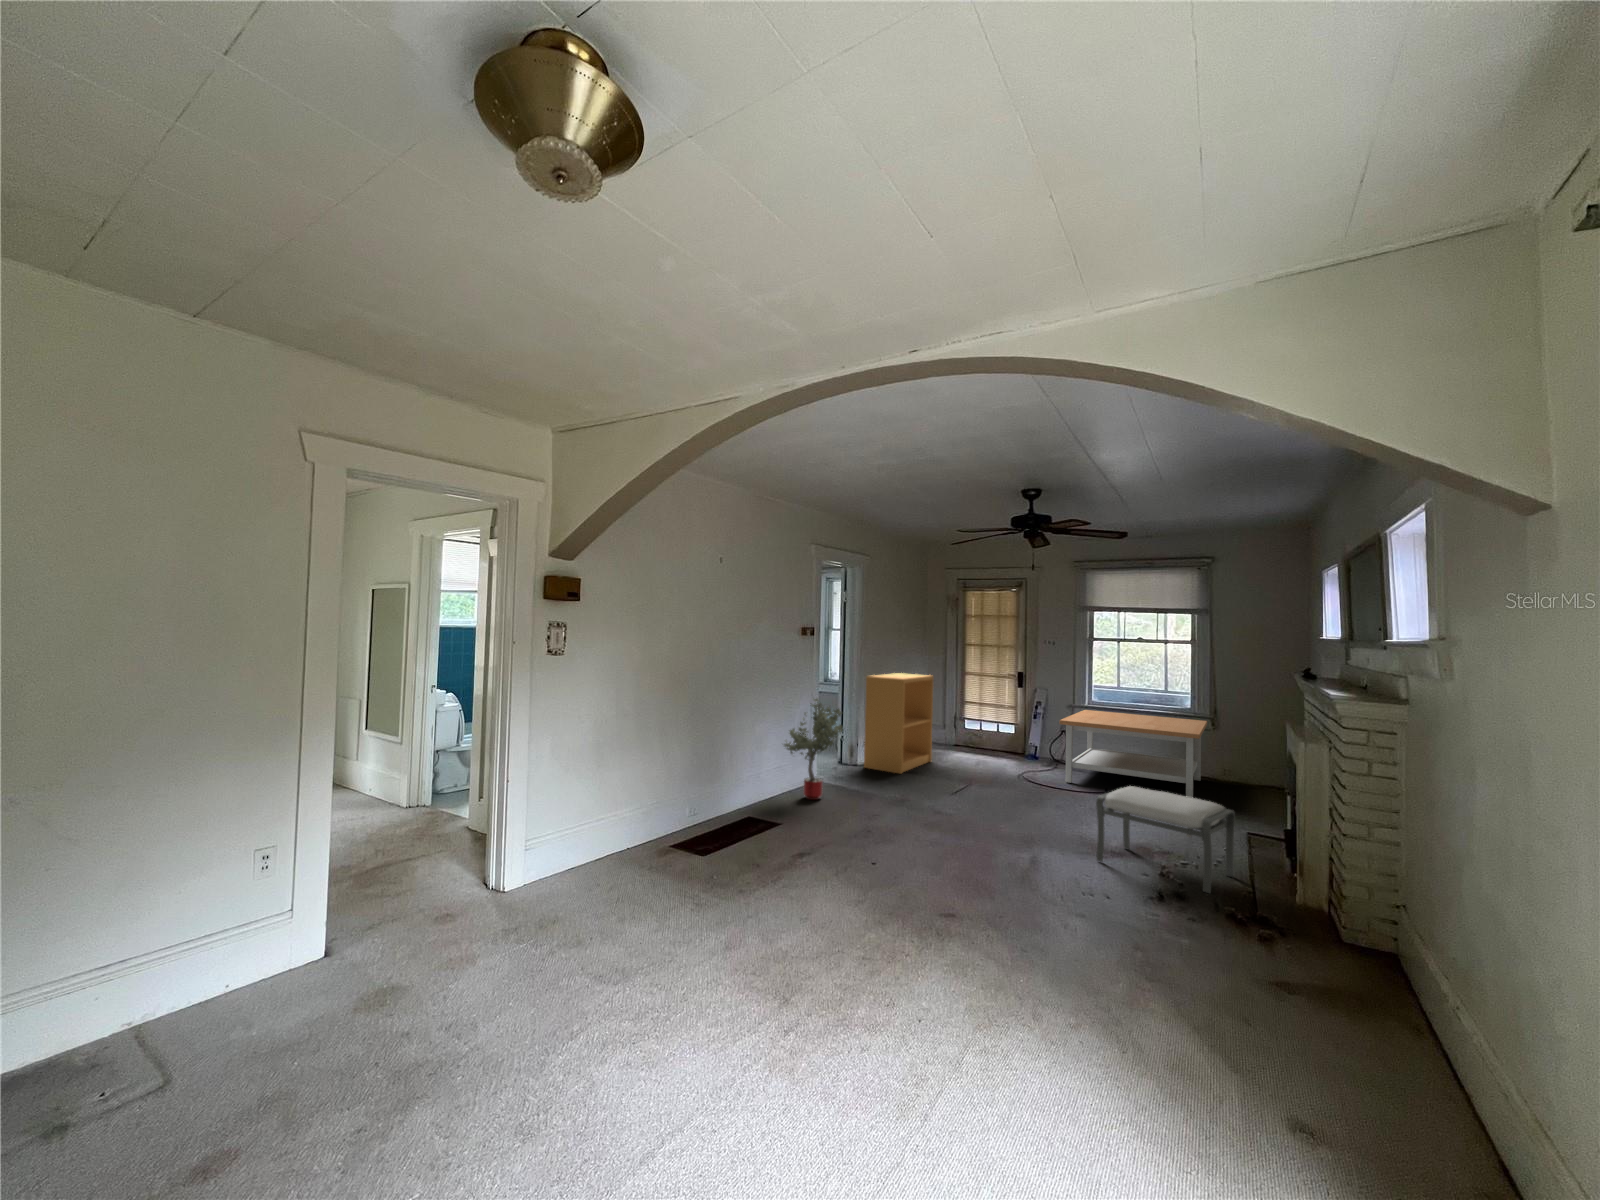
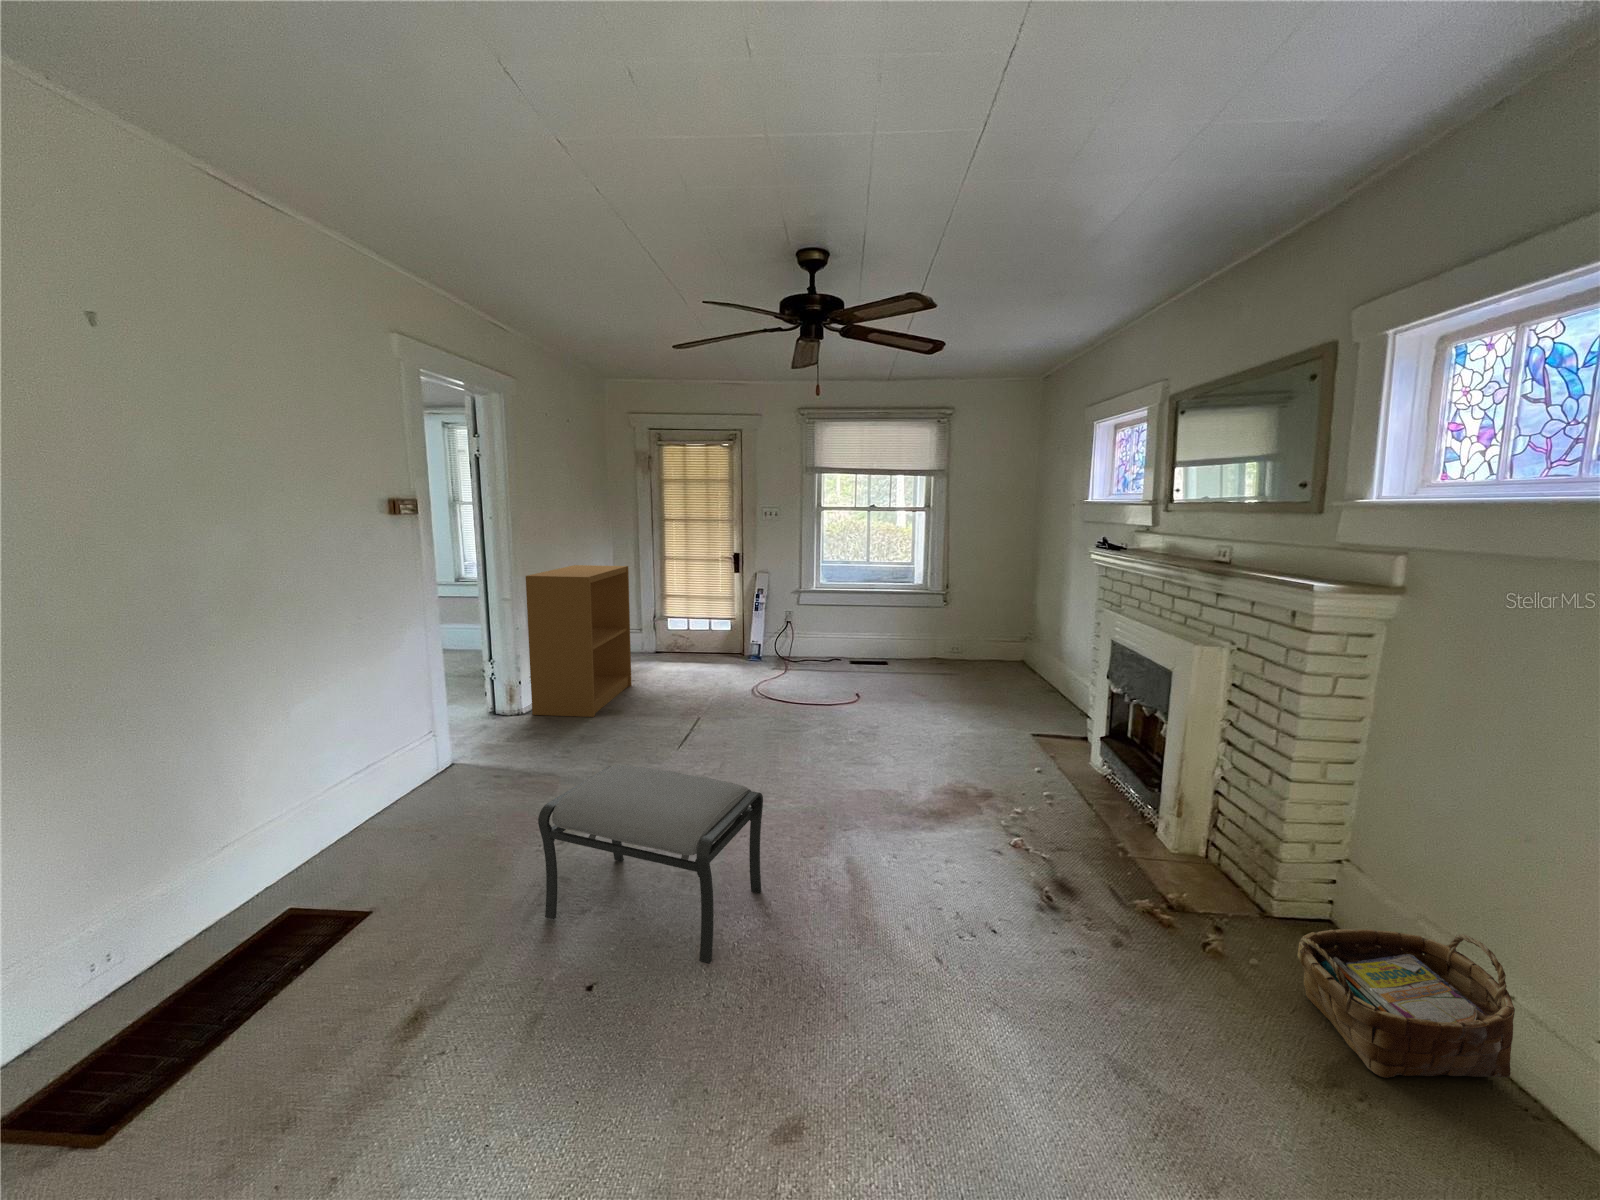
potted tree: present [784,699,842,800] -> none [363,630,494,816]
coffee table: present [1059,710,1207,798] -> none [804,595,964,698]
ottoman: present [1096,786,1235,893] -> present [538,764,763,963]
woven basket: none [1277,900,1405,996] -> present [1298,929,1515,1078]

